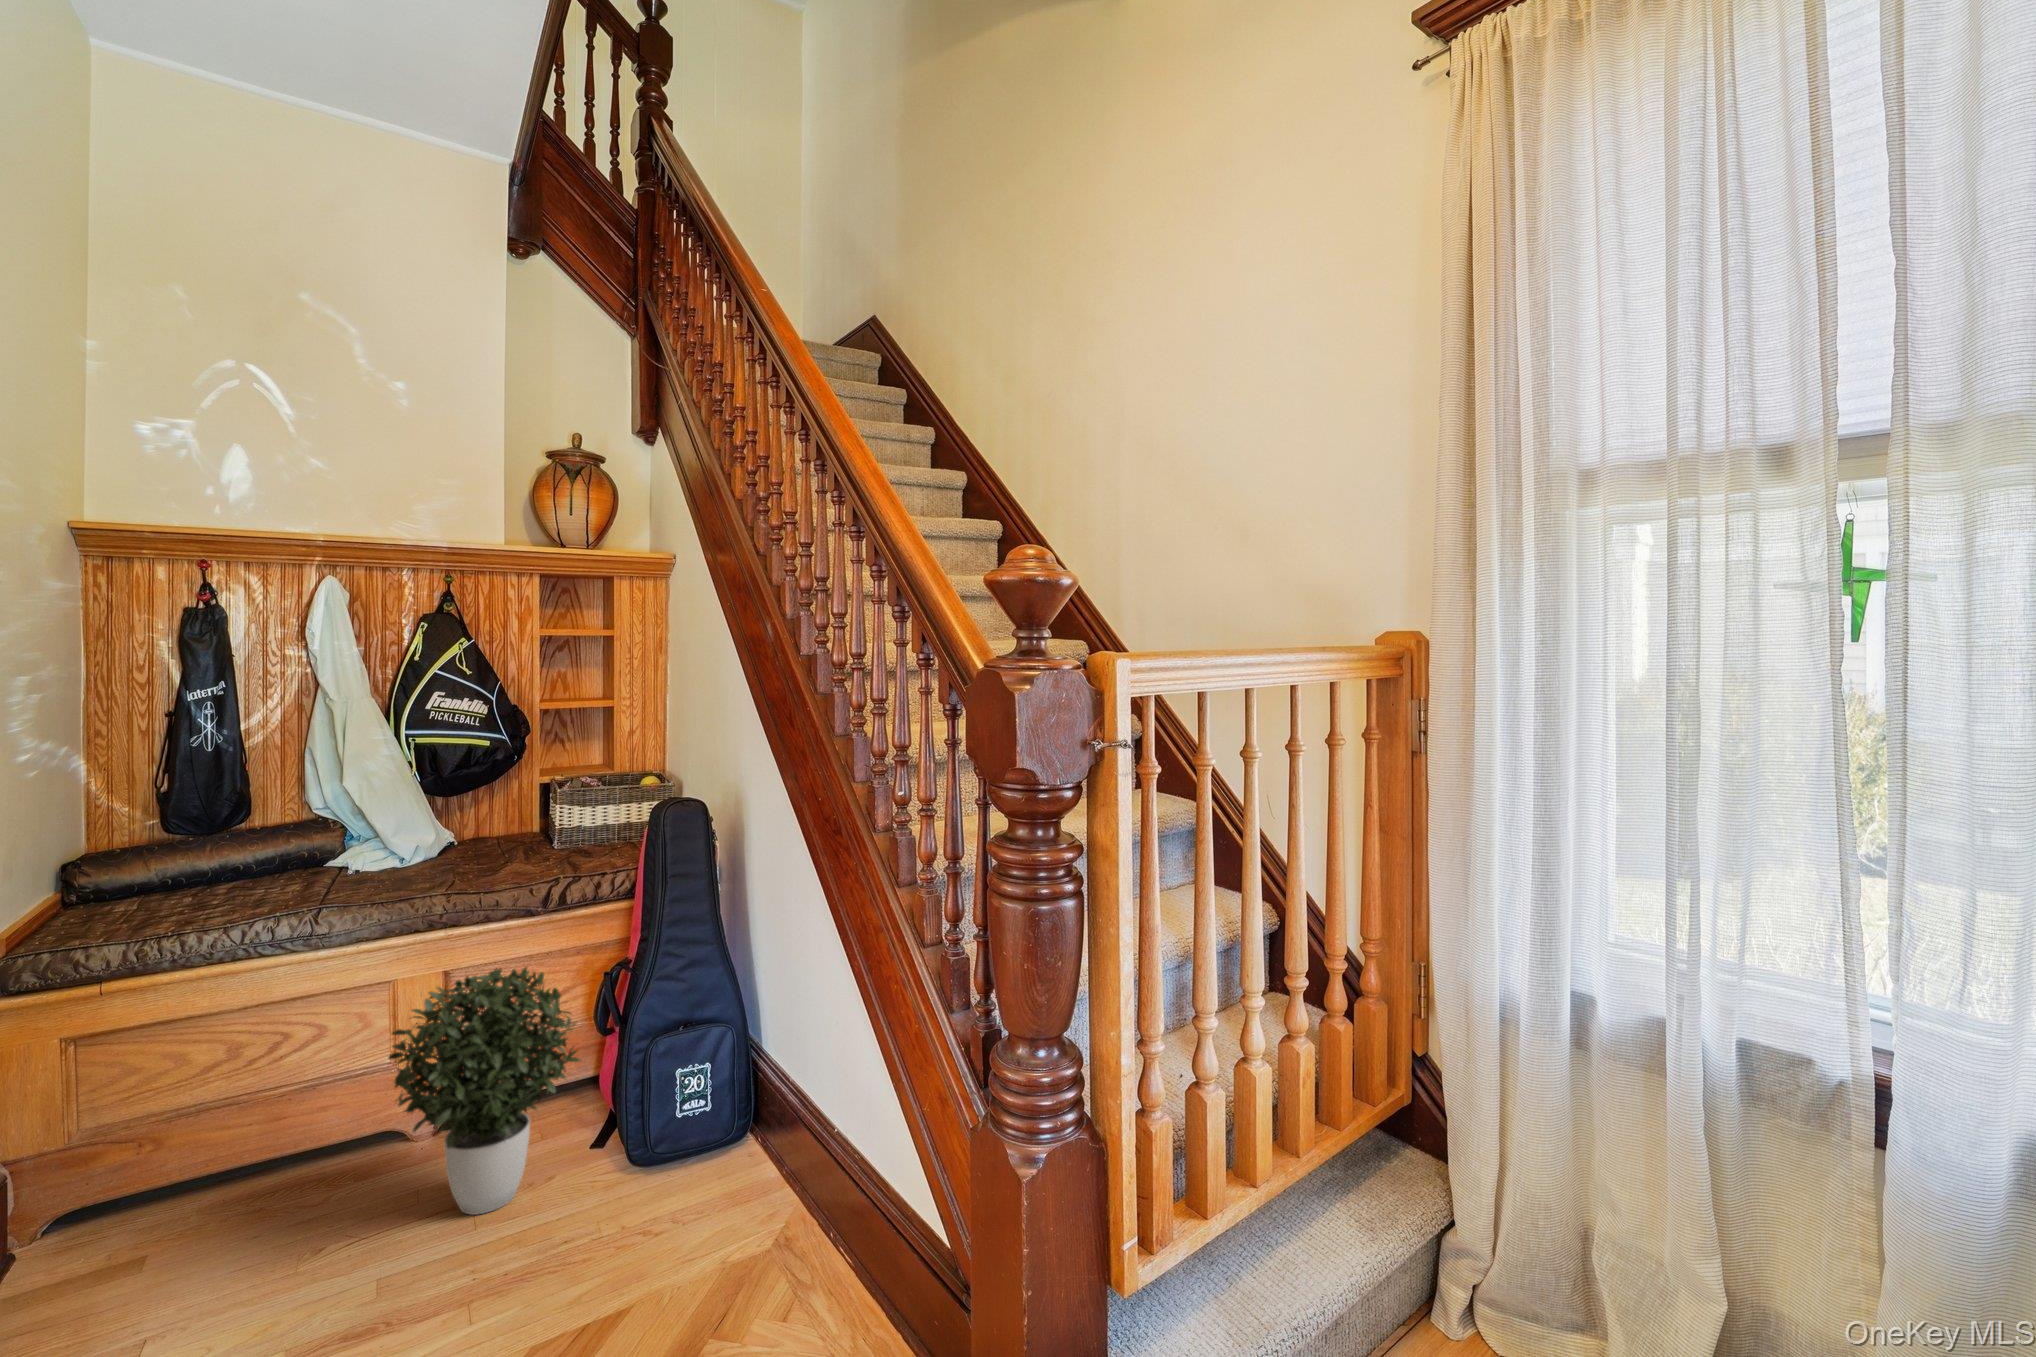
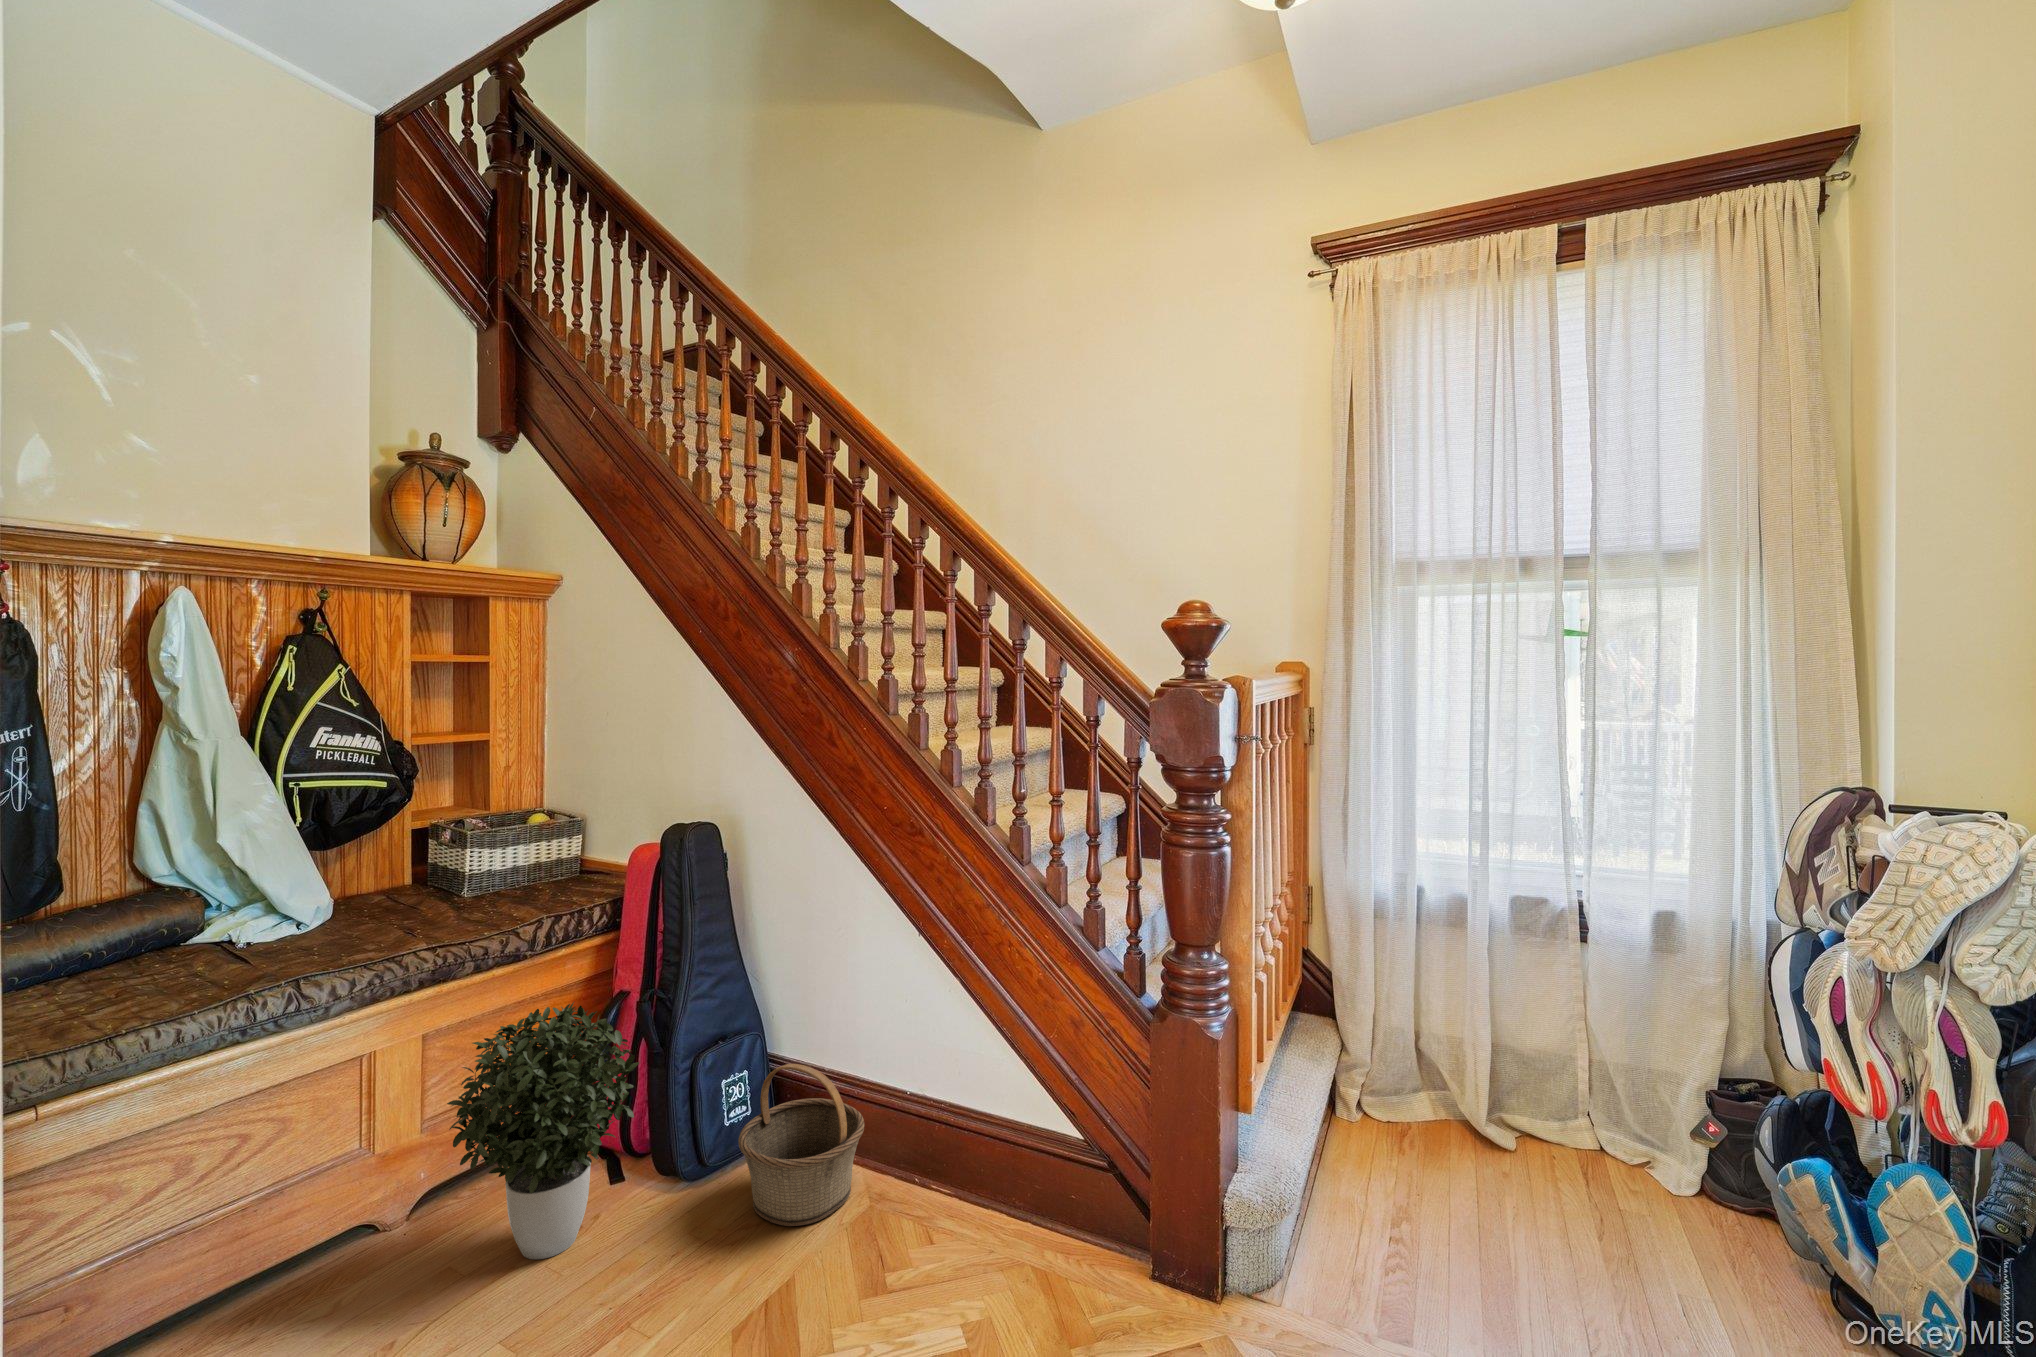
basket: none [647,1068,788,1250] -> present [738,1064,864,1226]

